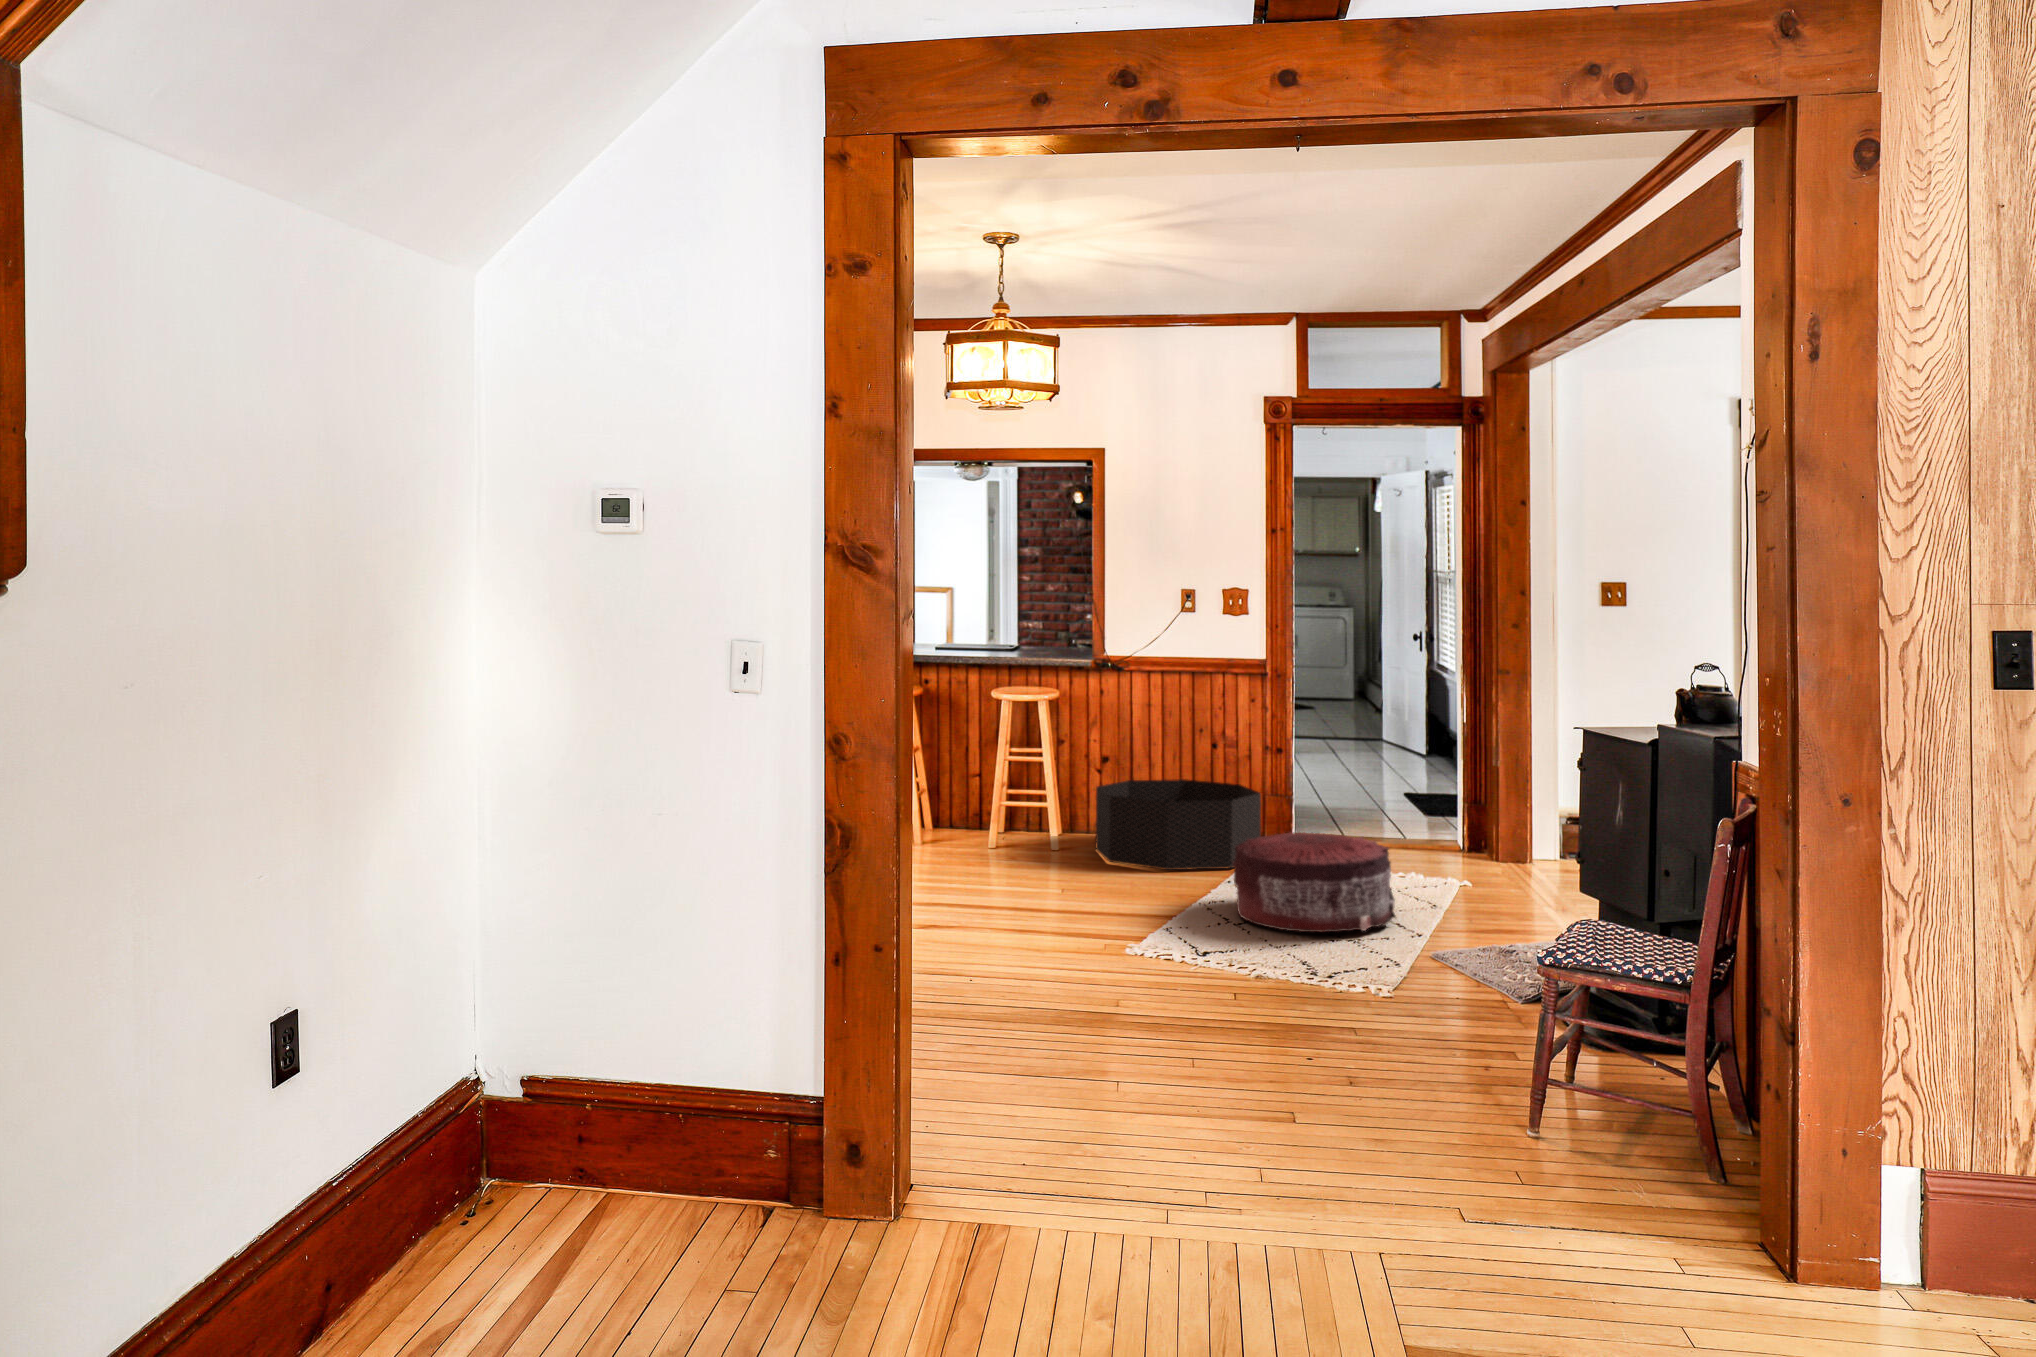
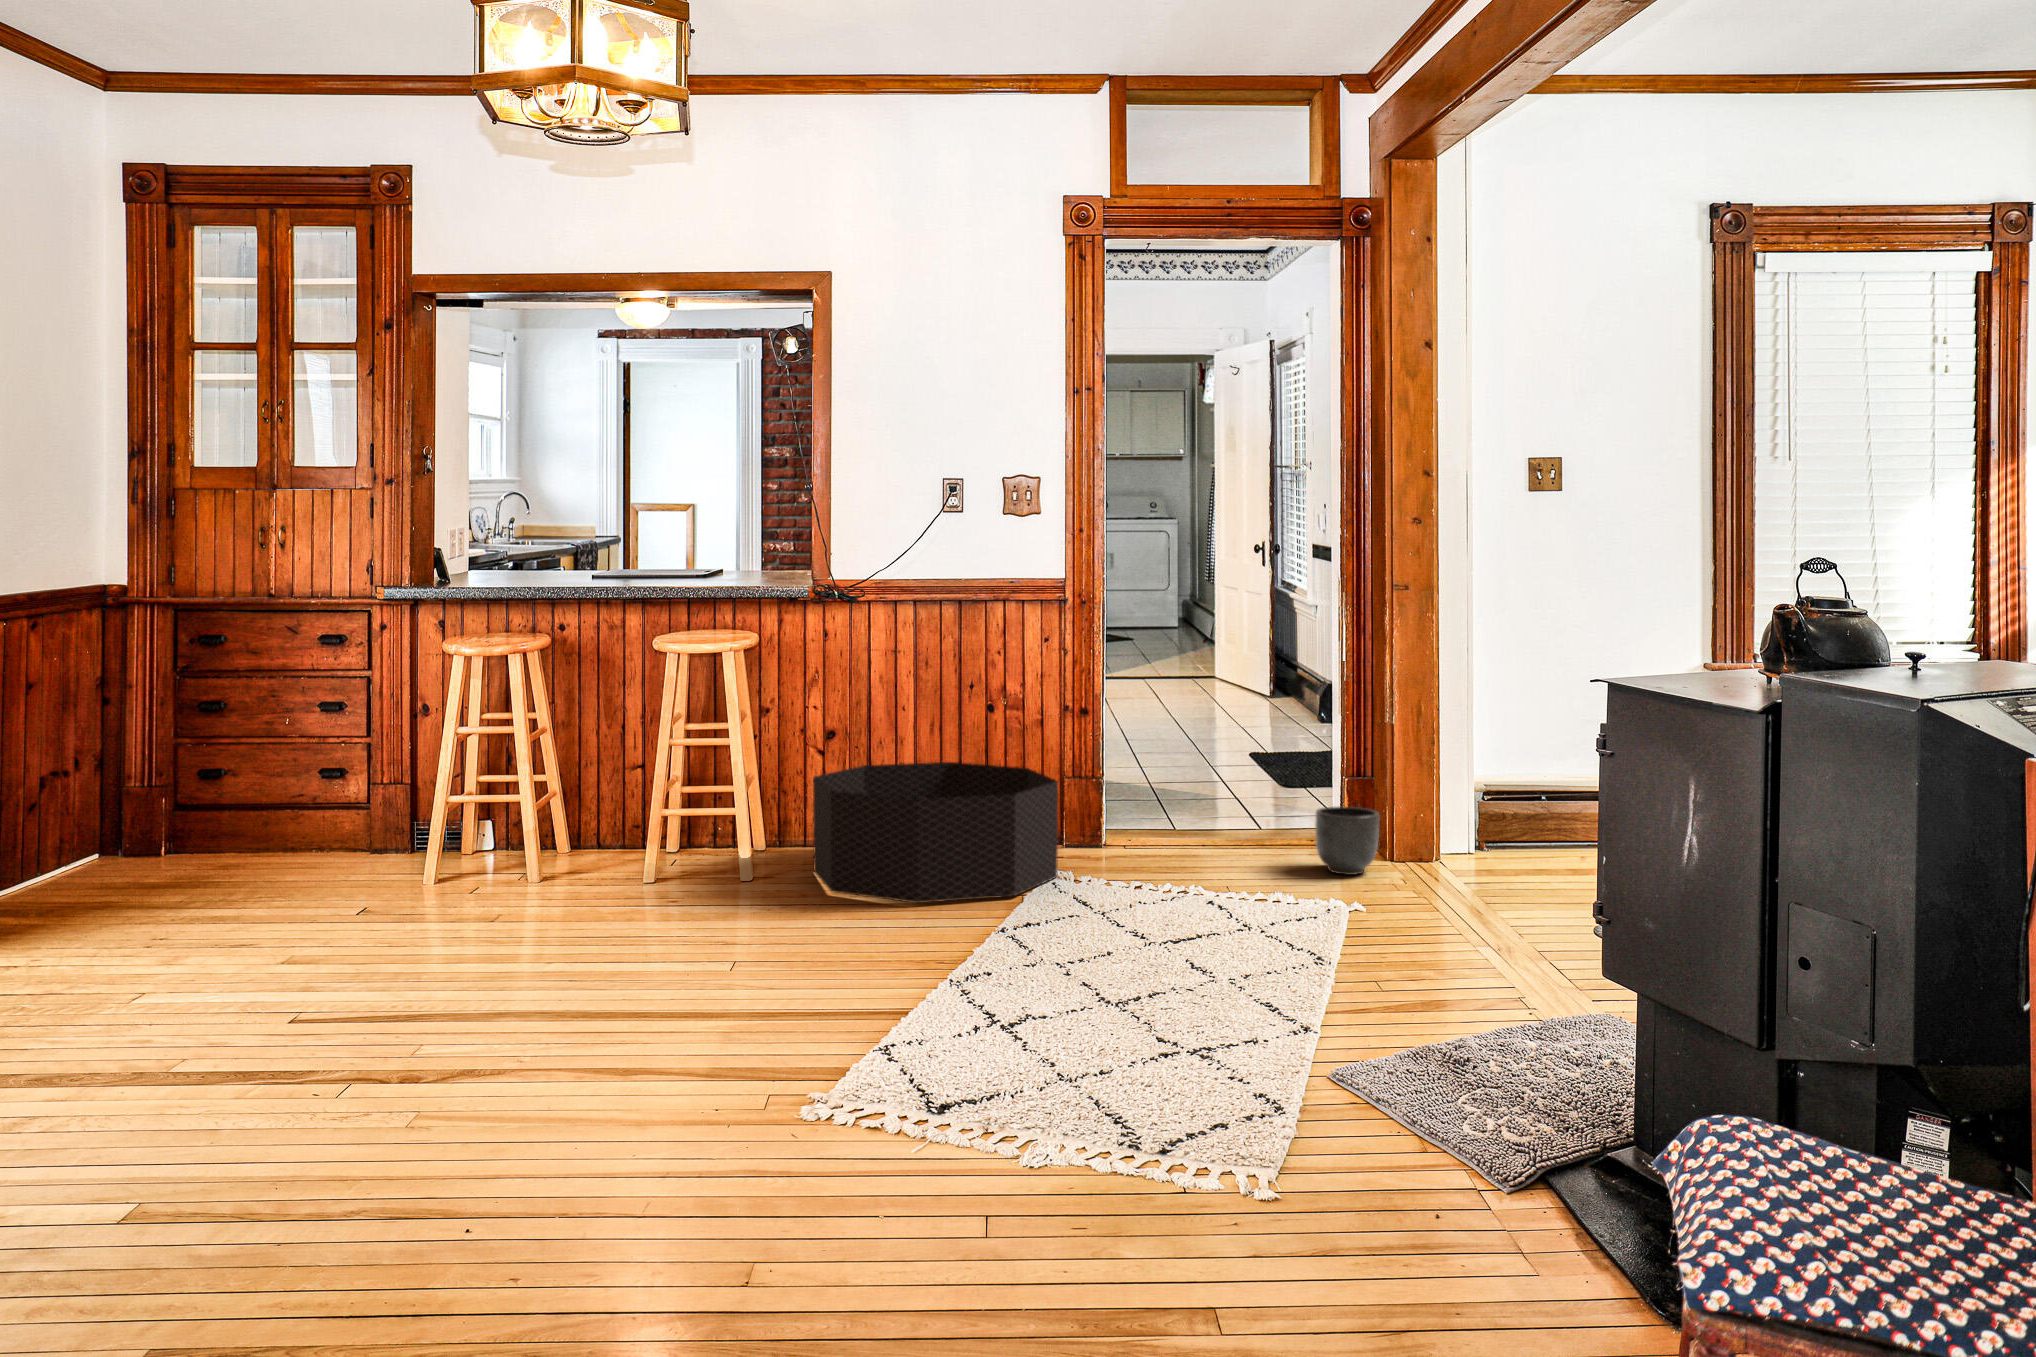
planter: none [1443,816,1490,863] -> present [1315,807,1380,875]
pouf: present [1232,832,1396,932] -> none [1013,841,1264,1008]

